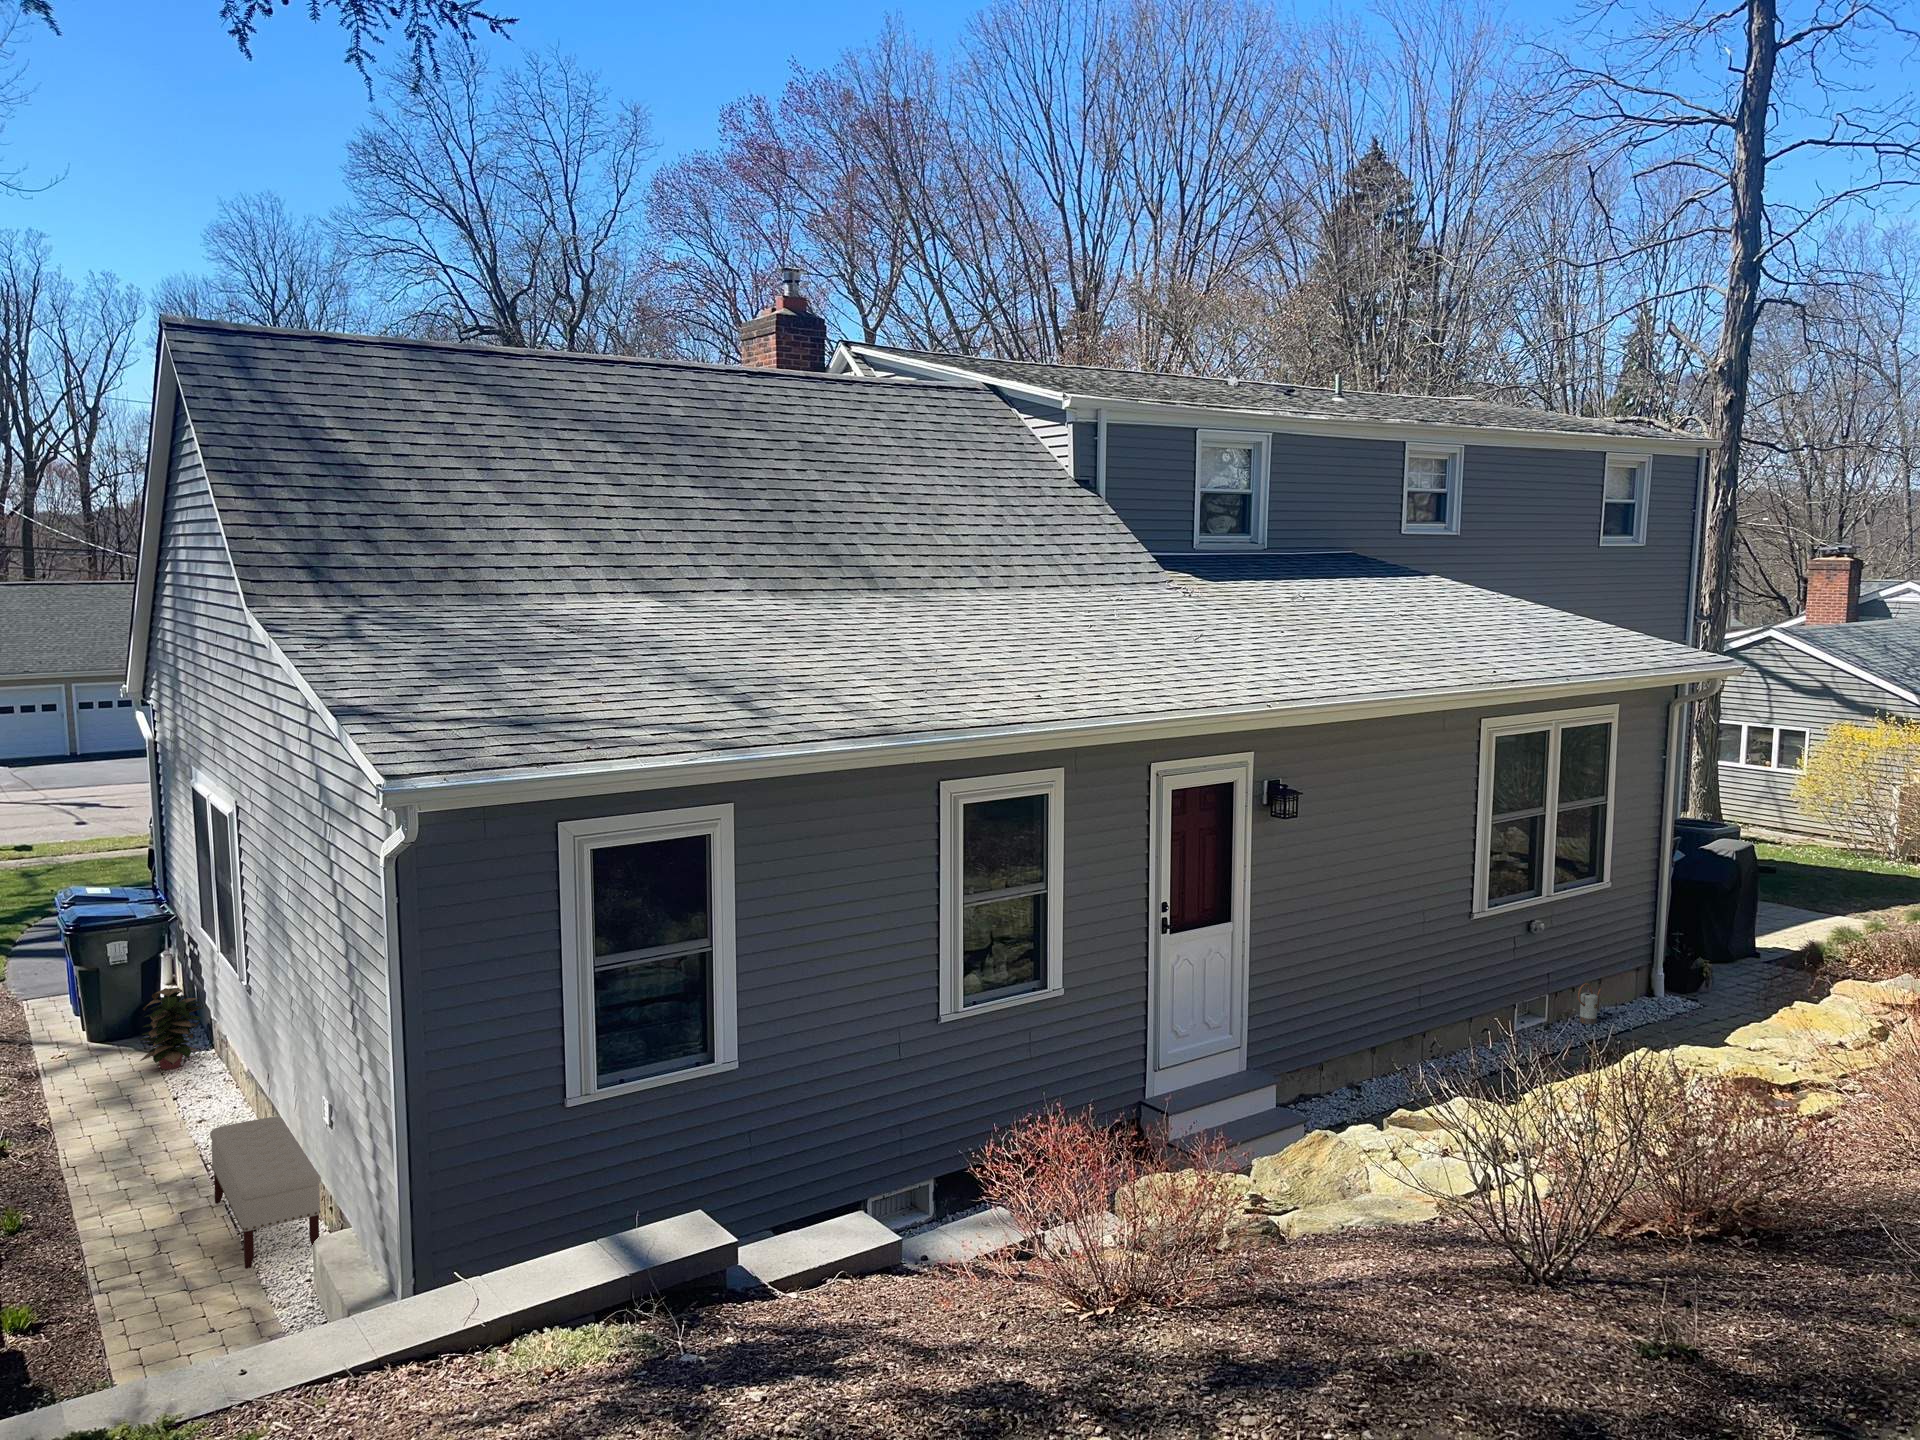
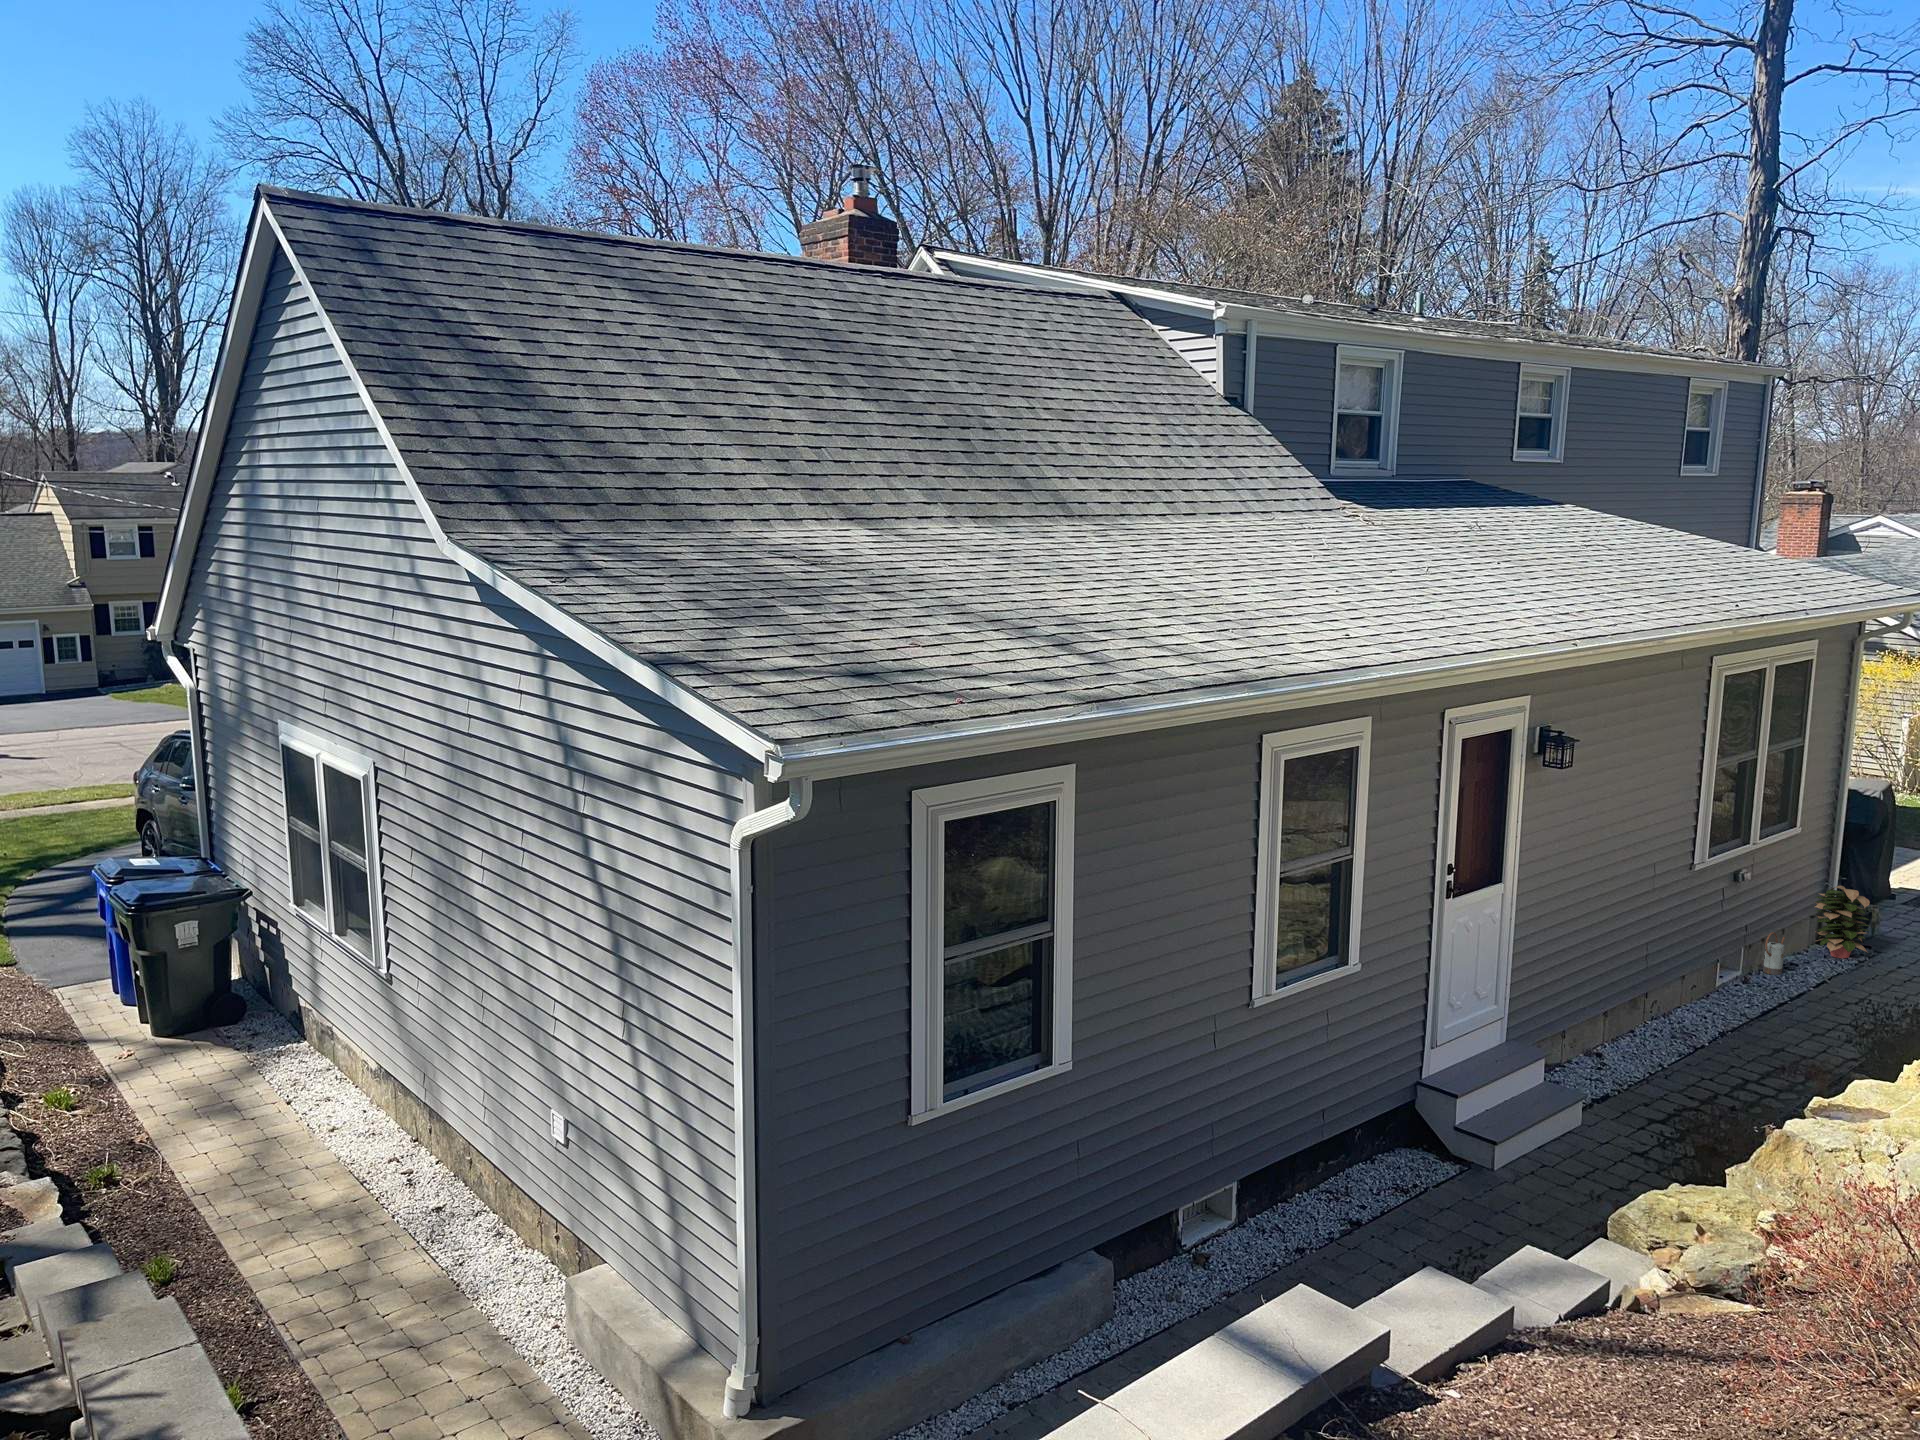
decorative plant: present [140,988,203,1069] -> present [1814,886,1870,958]
bench: present [210,1117,321,1269] -> none [388,1131,549,1318]

